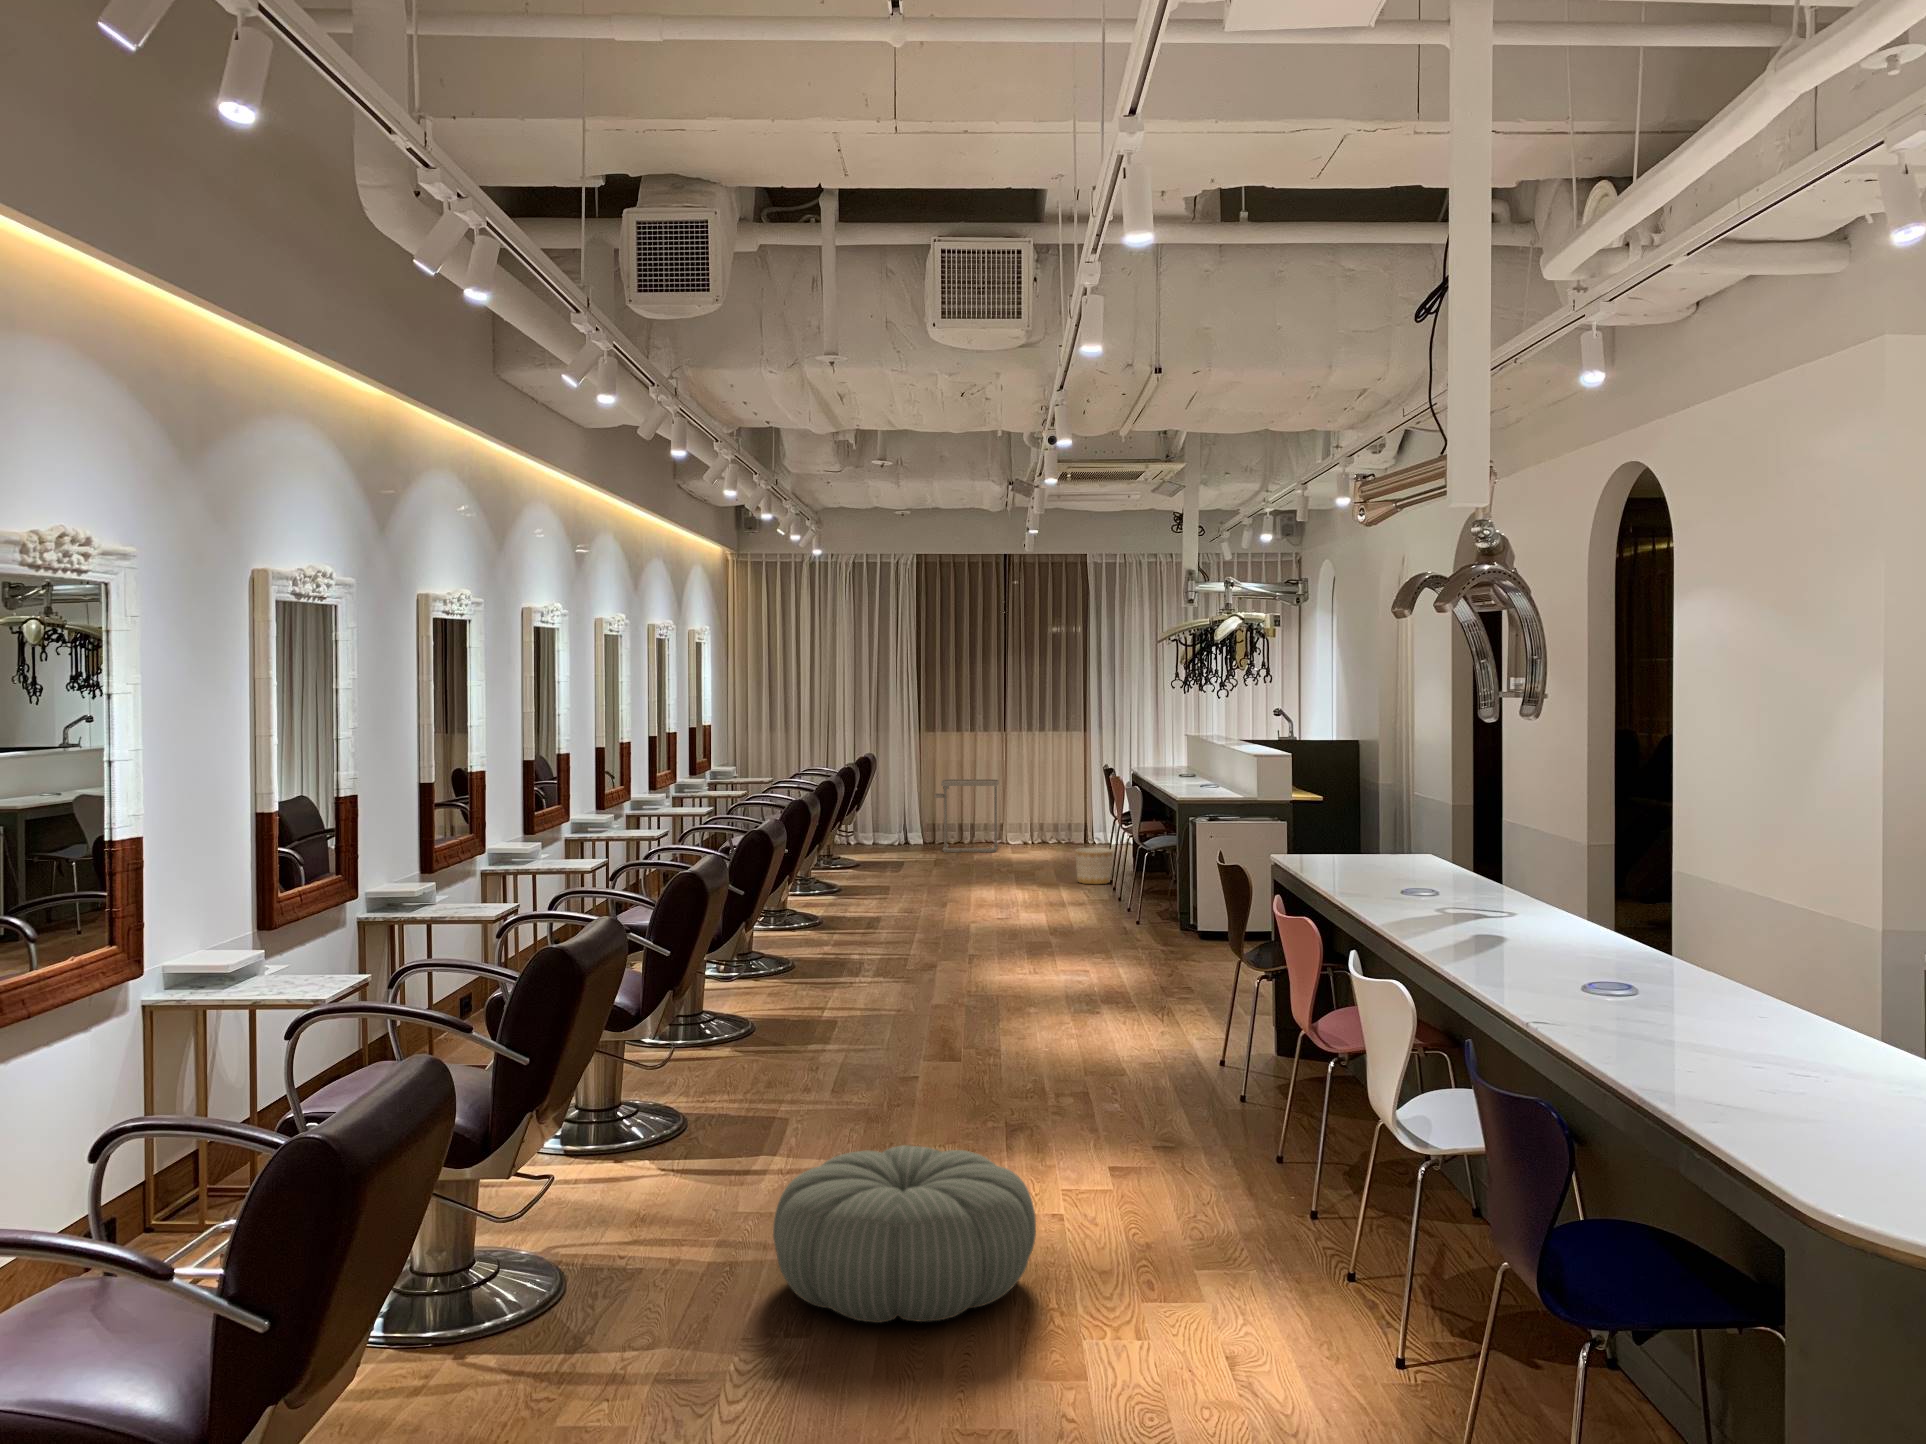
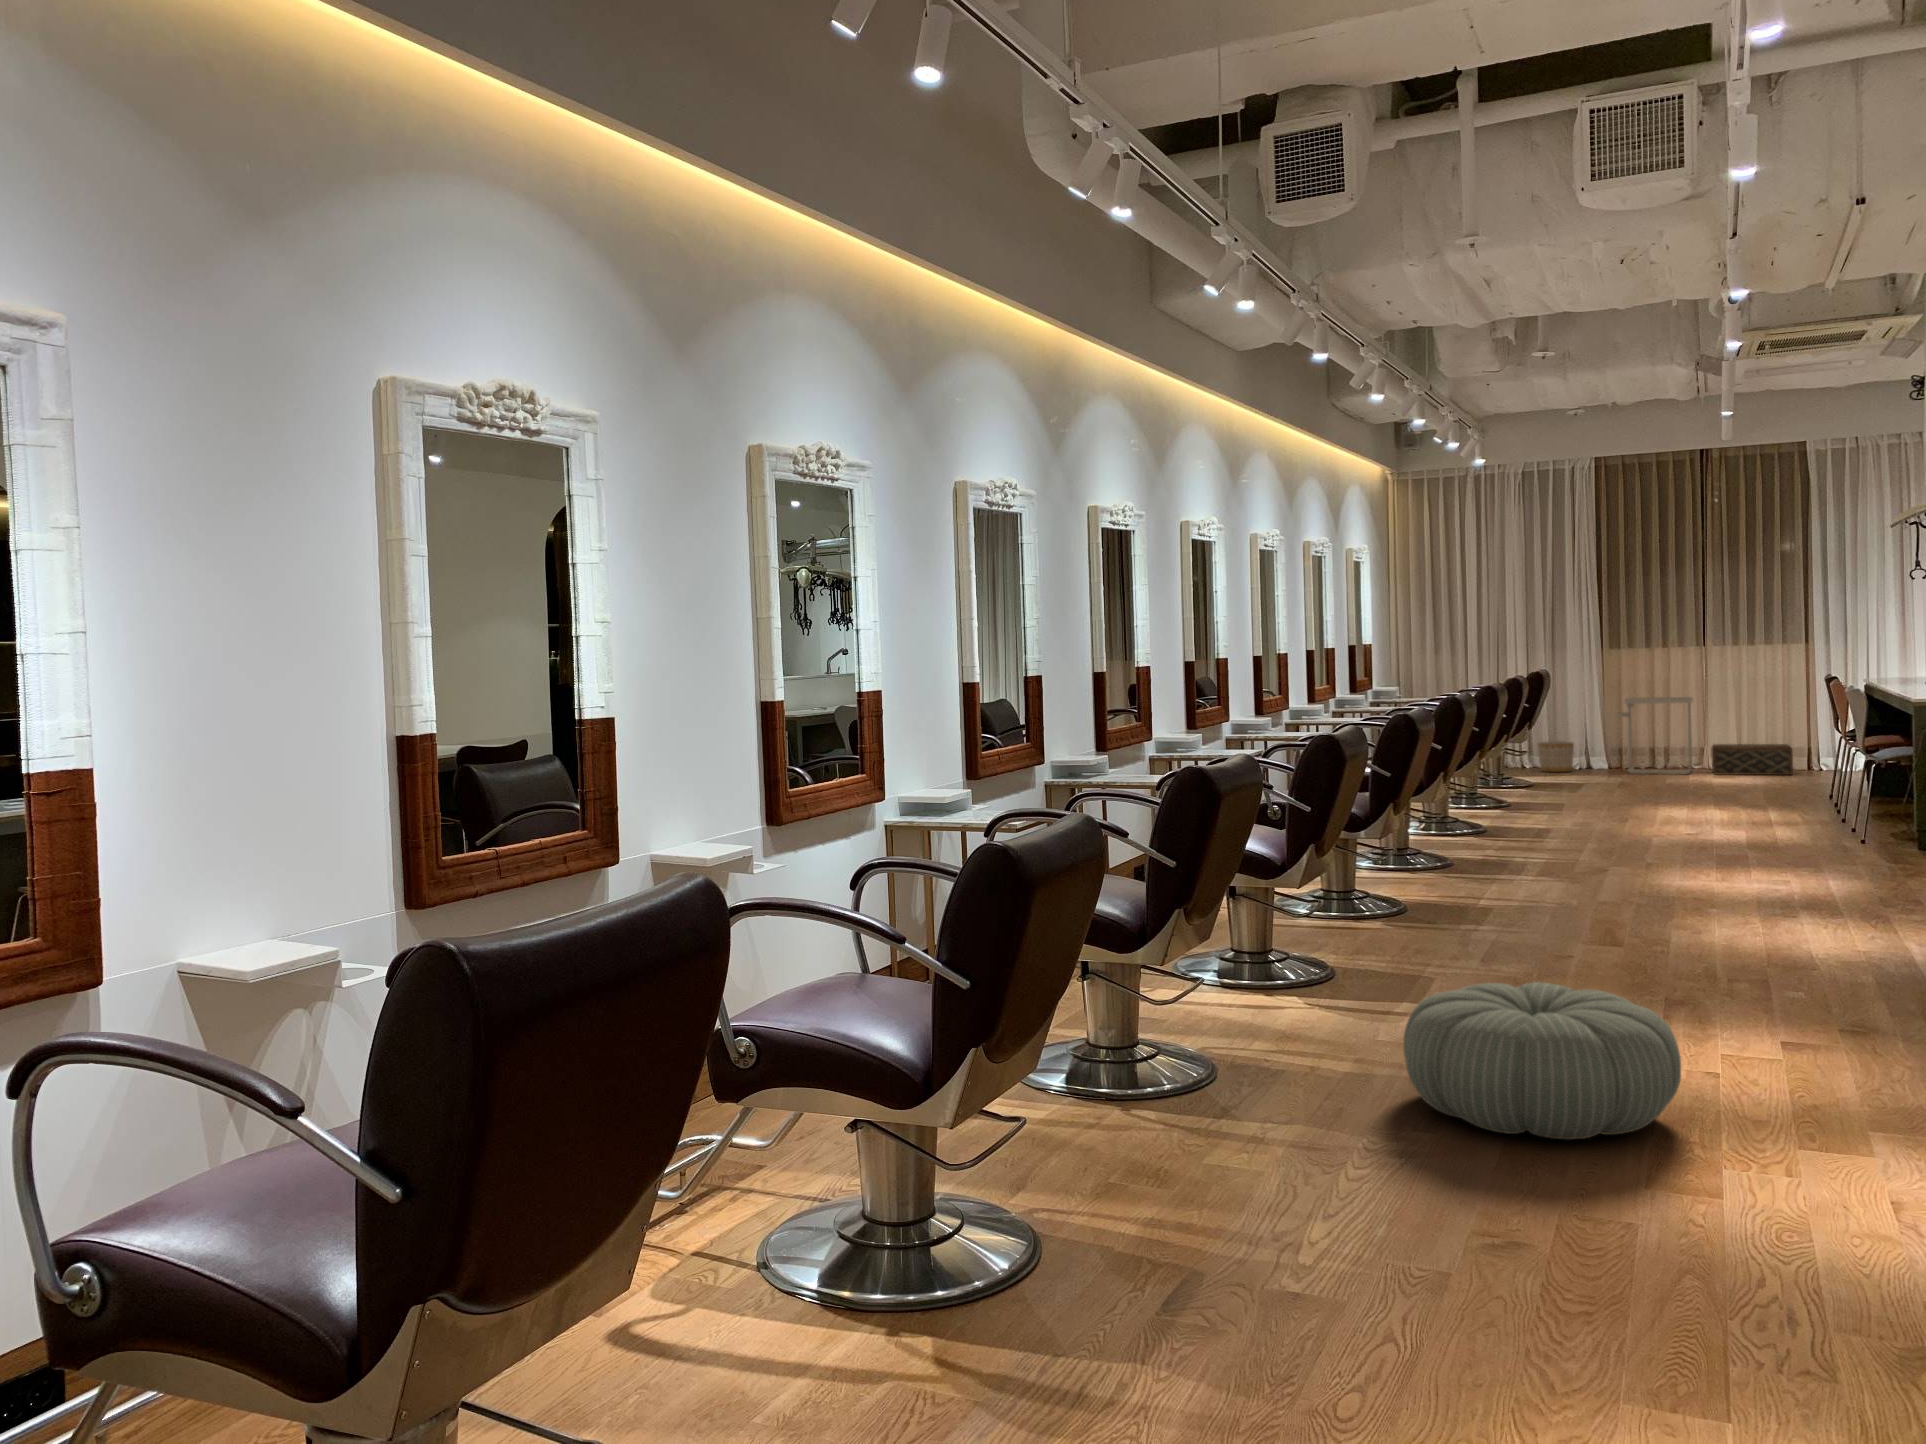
woven basket: none [1013,823,1078,852] -> present [1711,744,1793,775]
planter: present [1075,848,1113,884] -> present [1538,741,1574,772]

